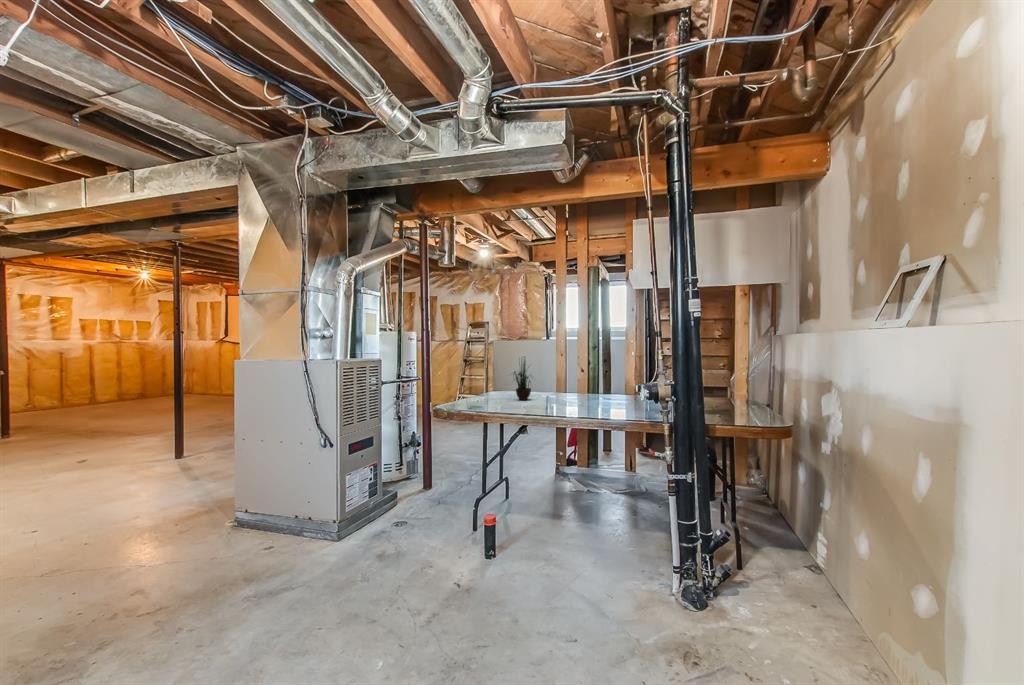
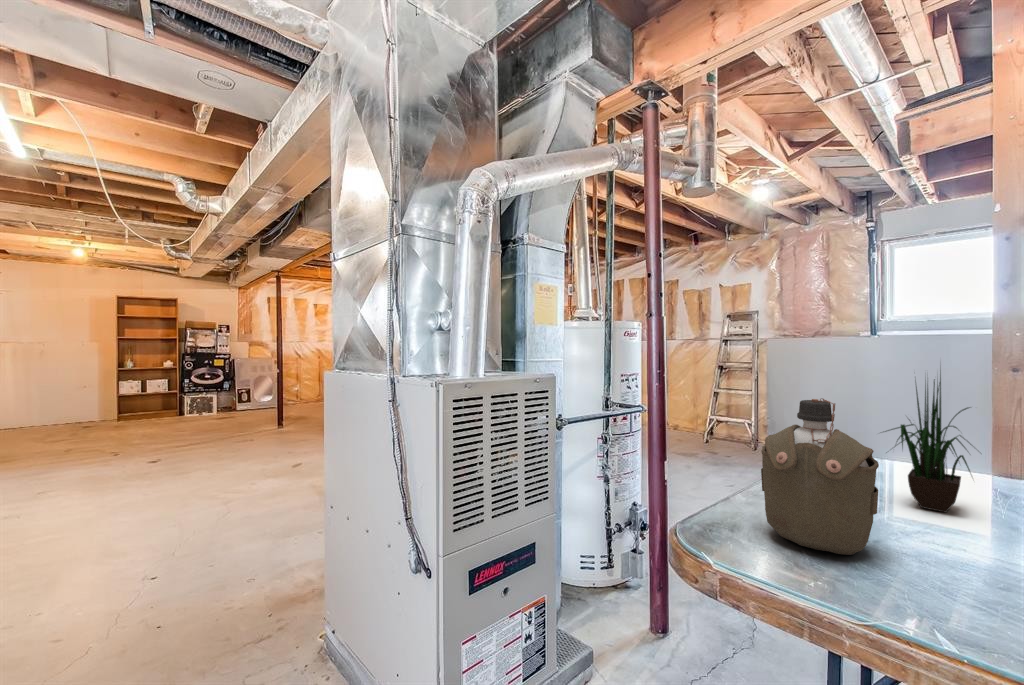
water bottle: none [467,360,499,409] -> present [761,398,879,555]

